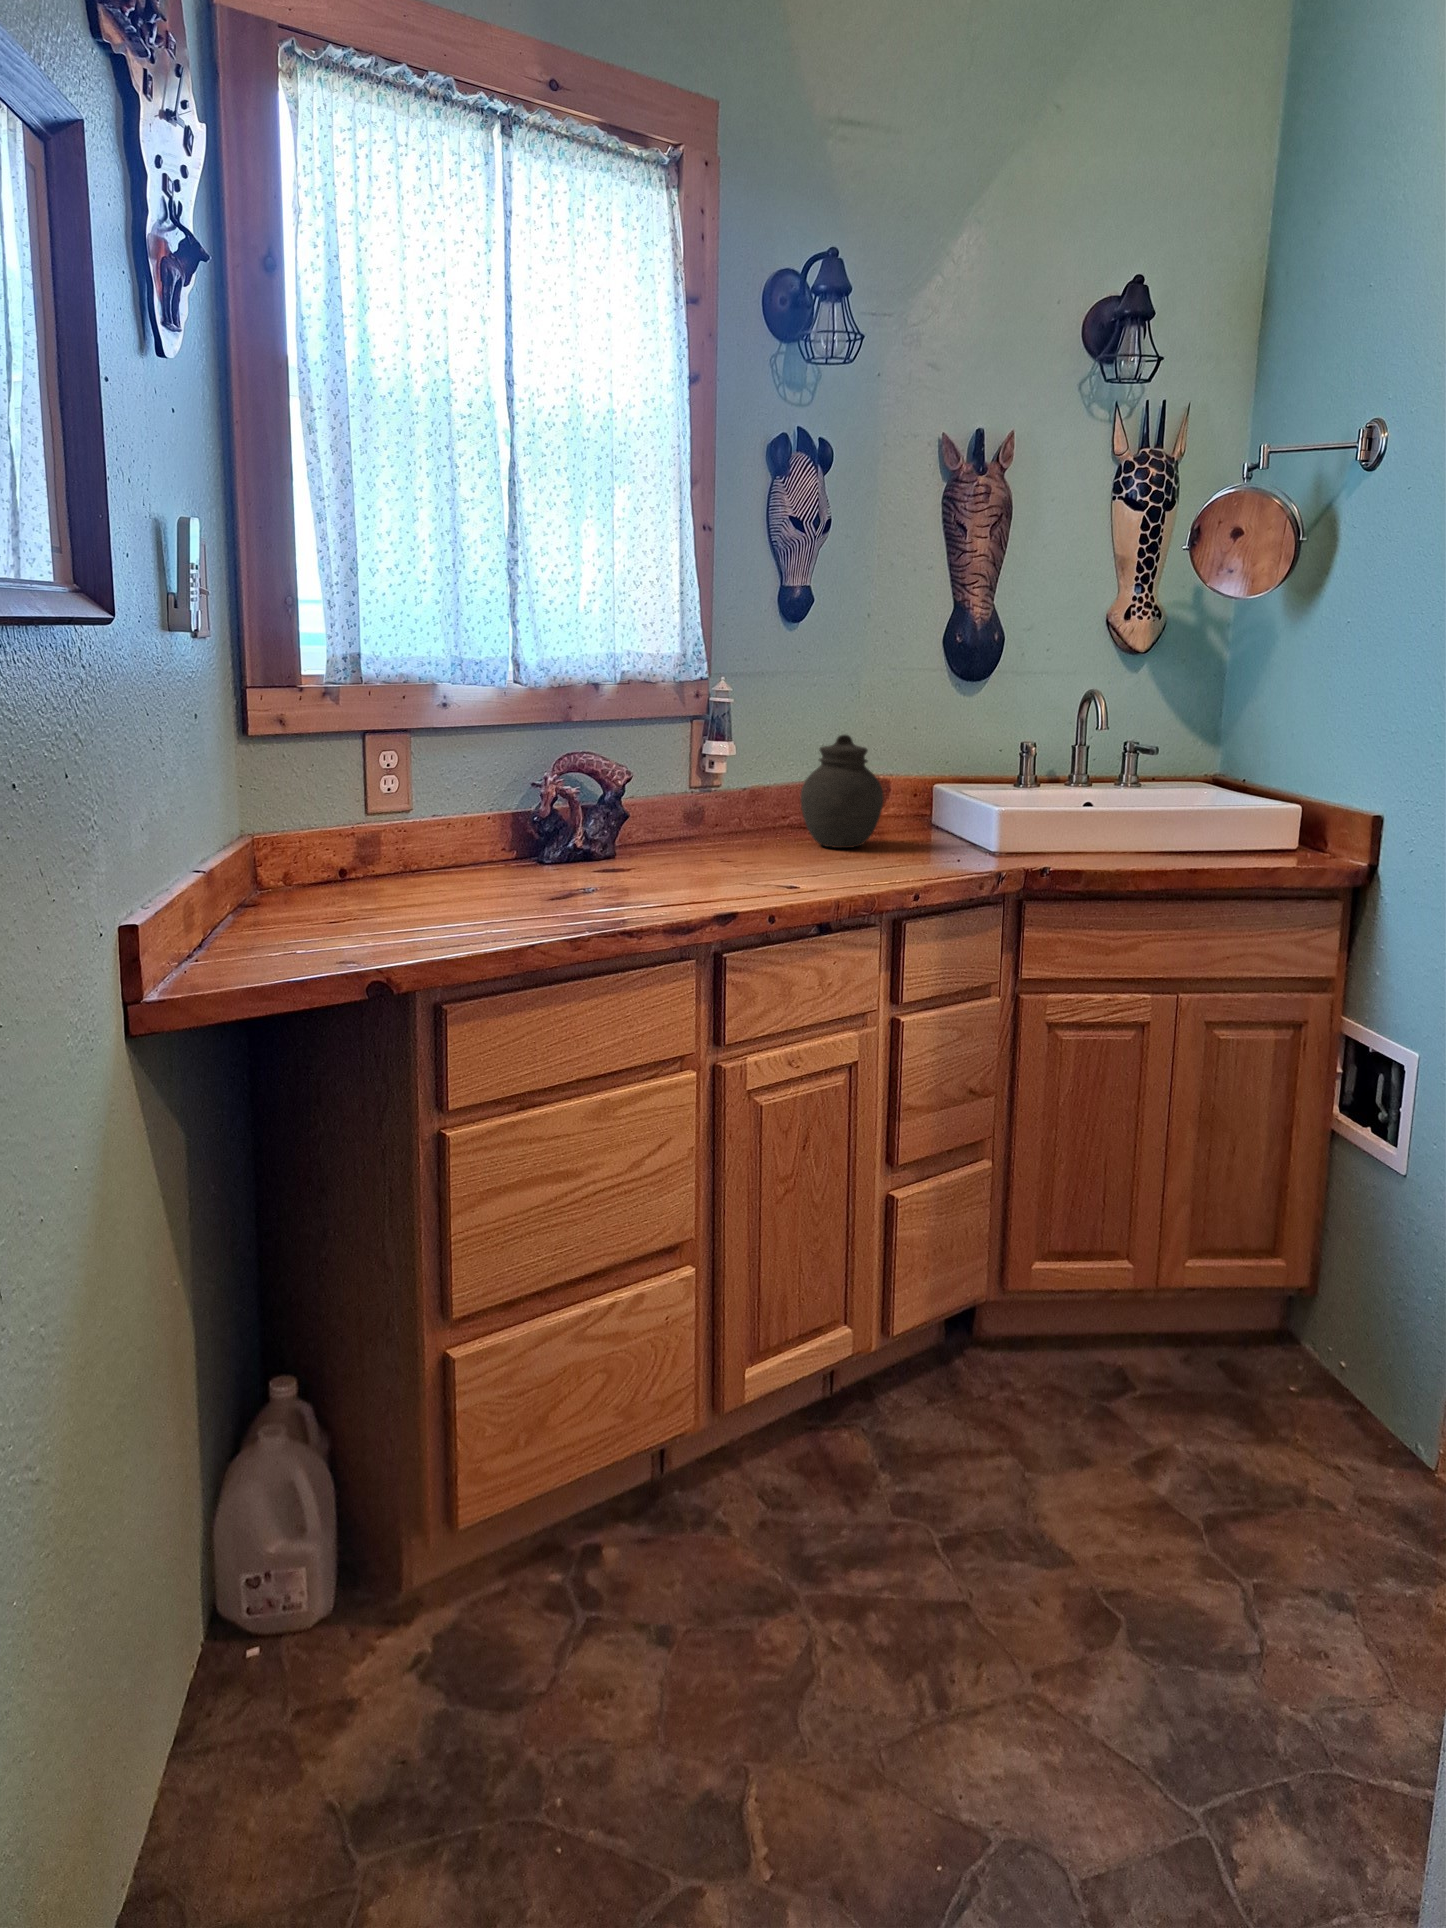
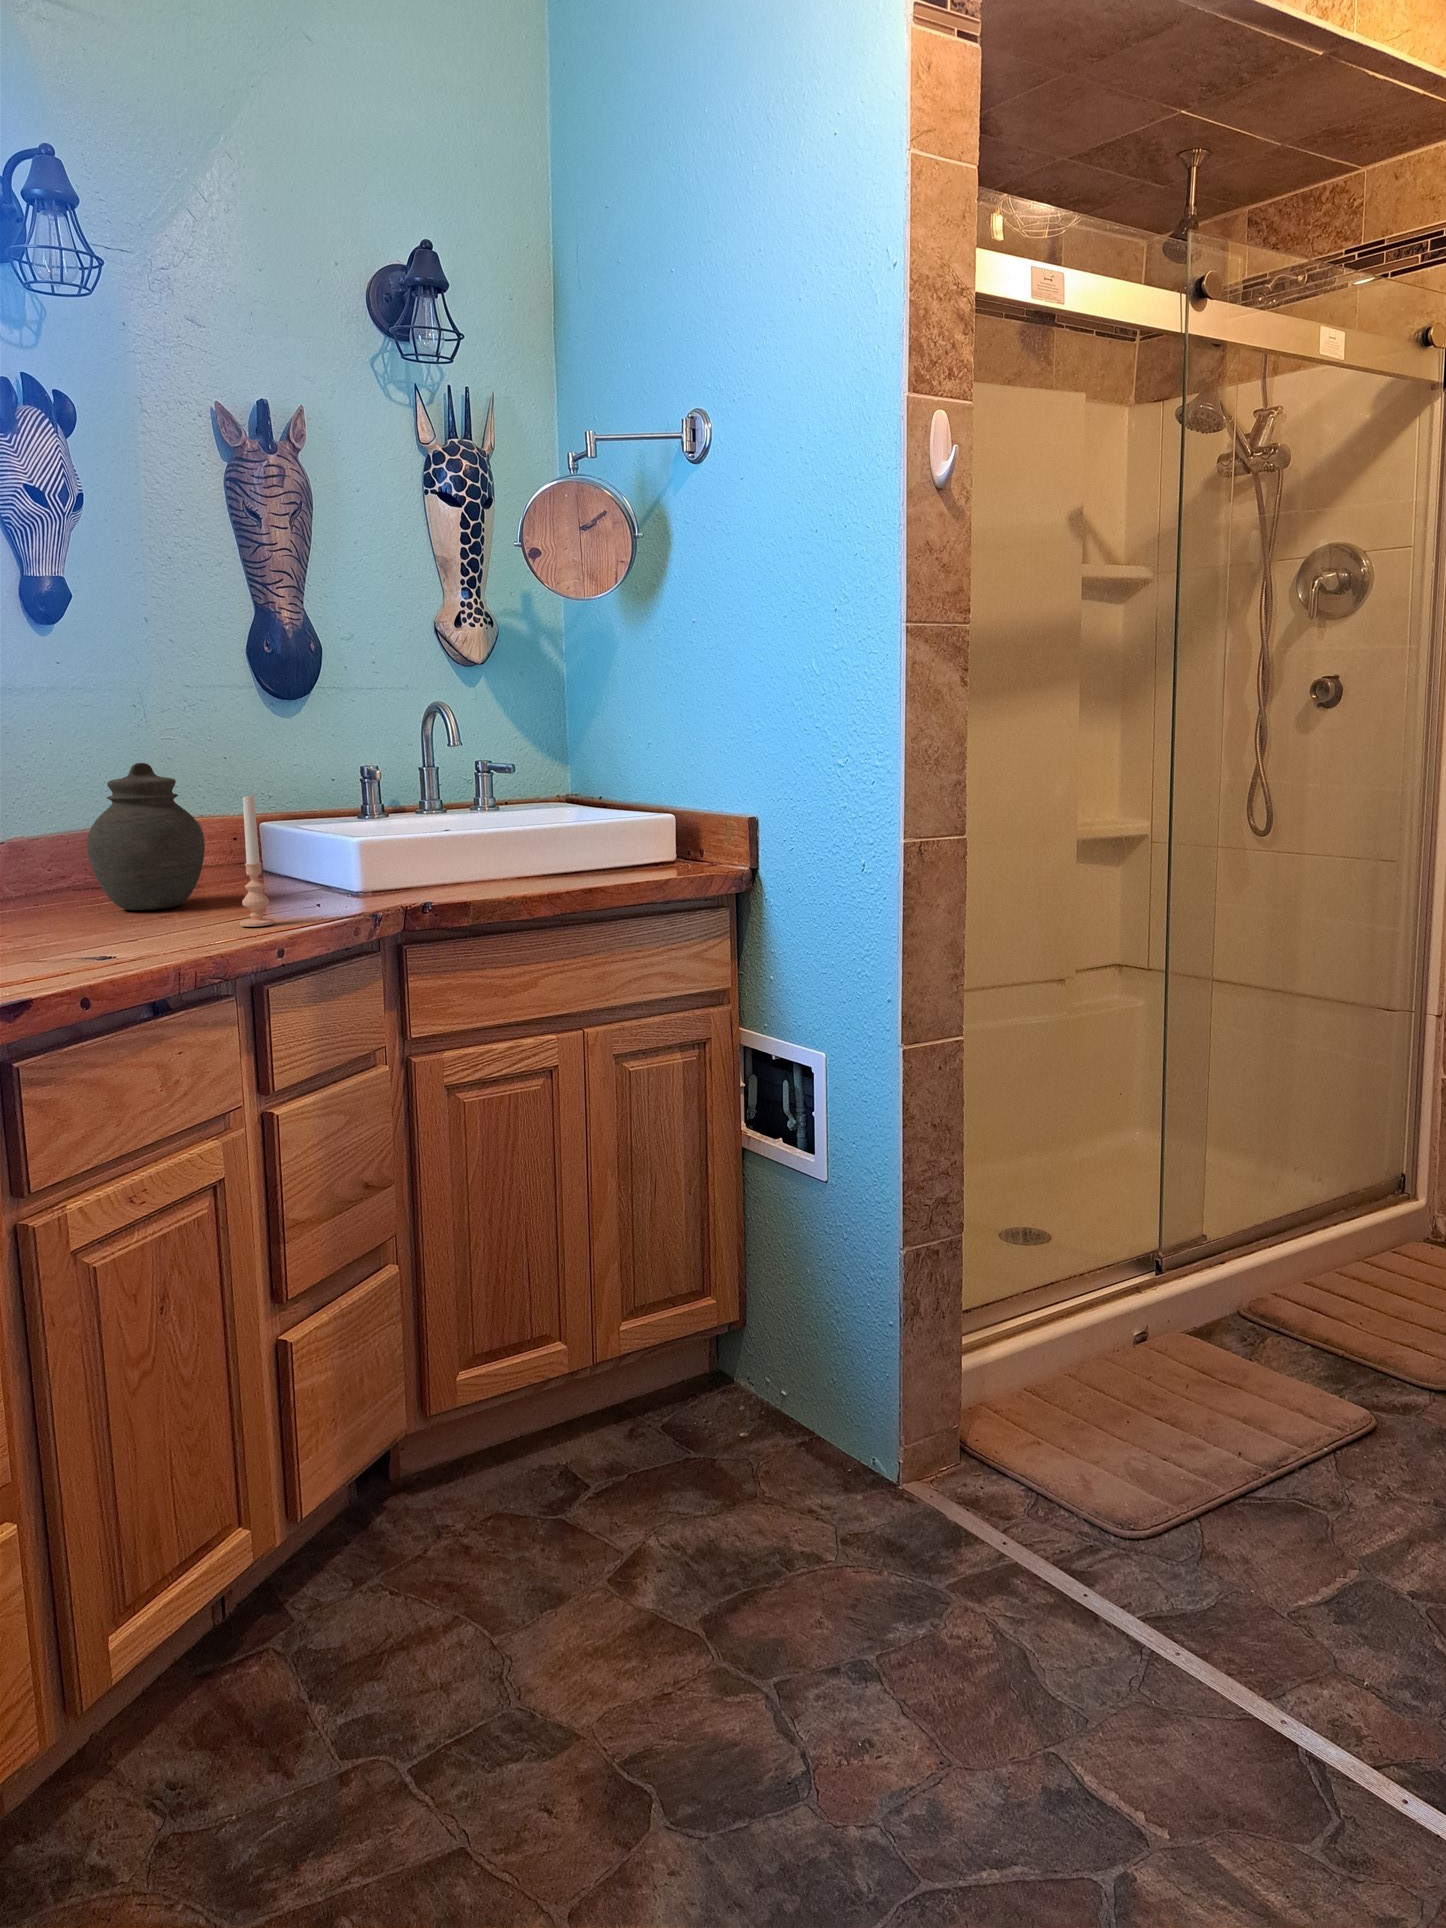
candle: none [895,769,921,873] -> present [240,795,275,927]

